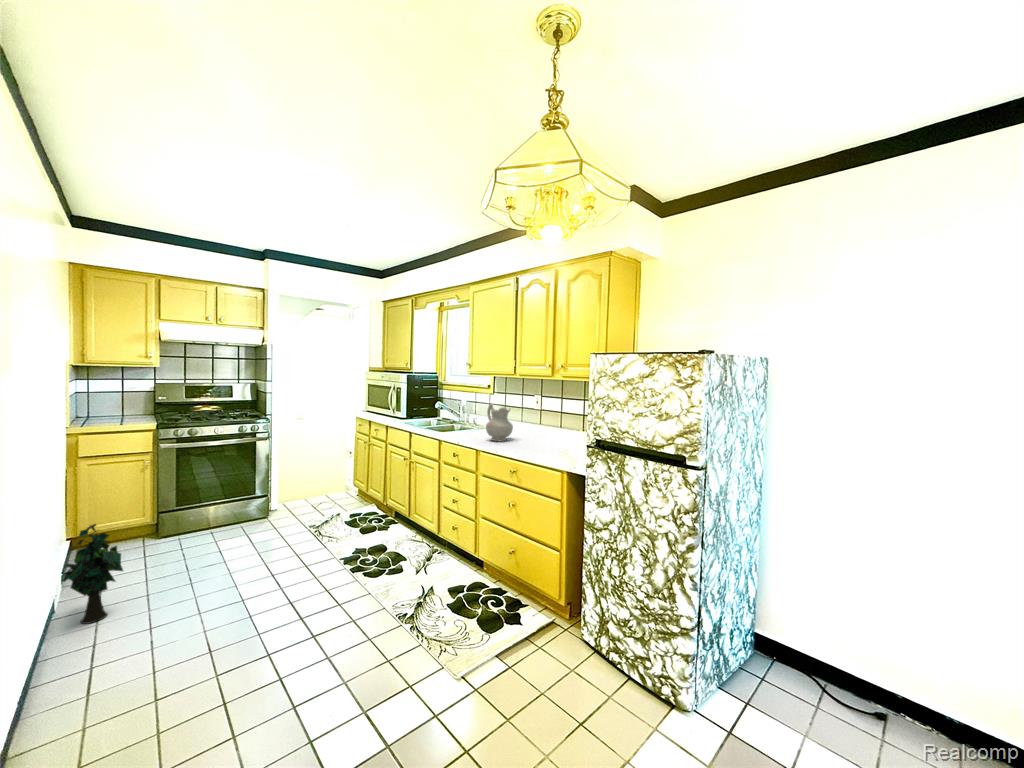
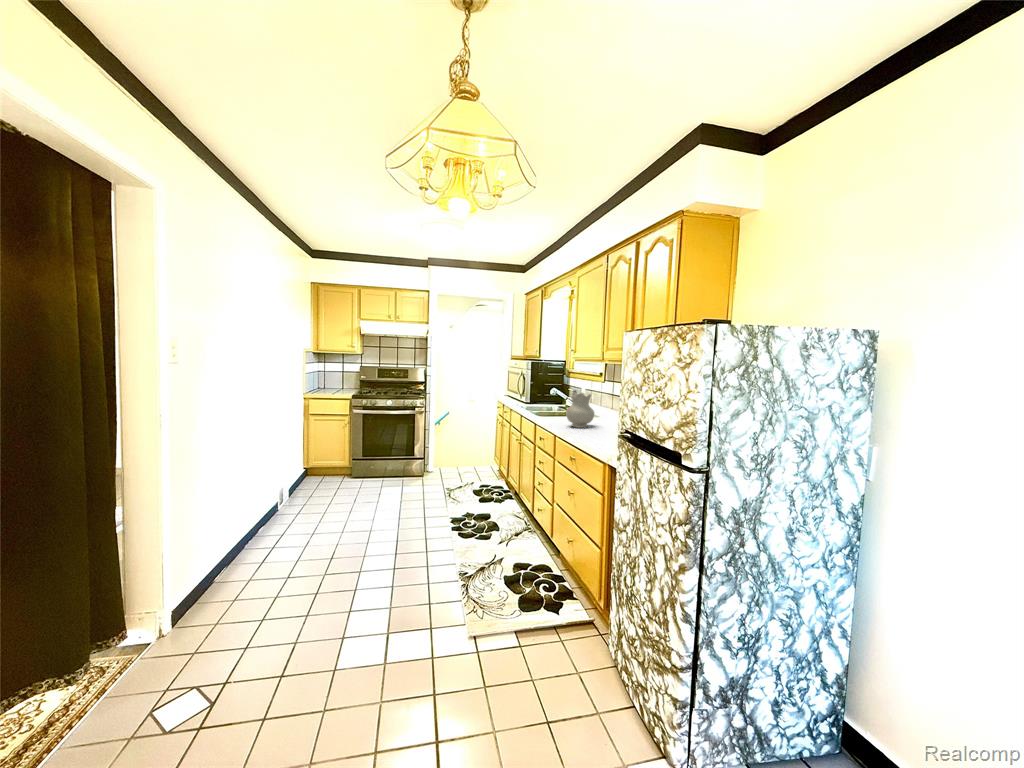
decorative plant: present [62,524,123,624] -> none [275,459,309,524]

